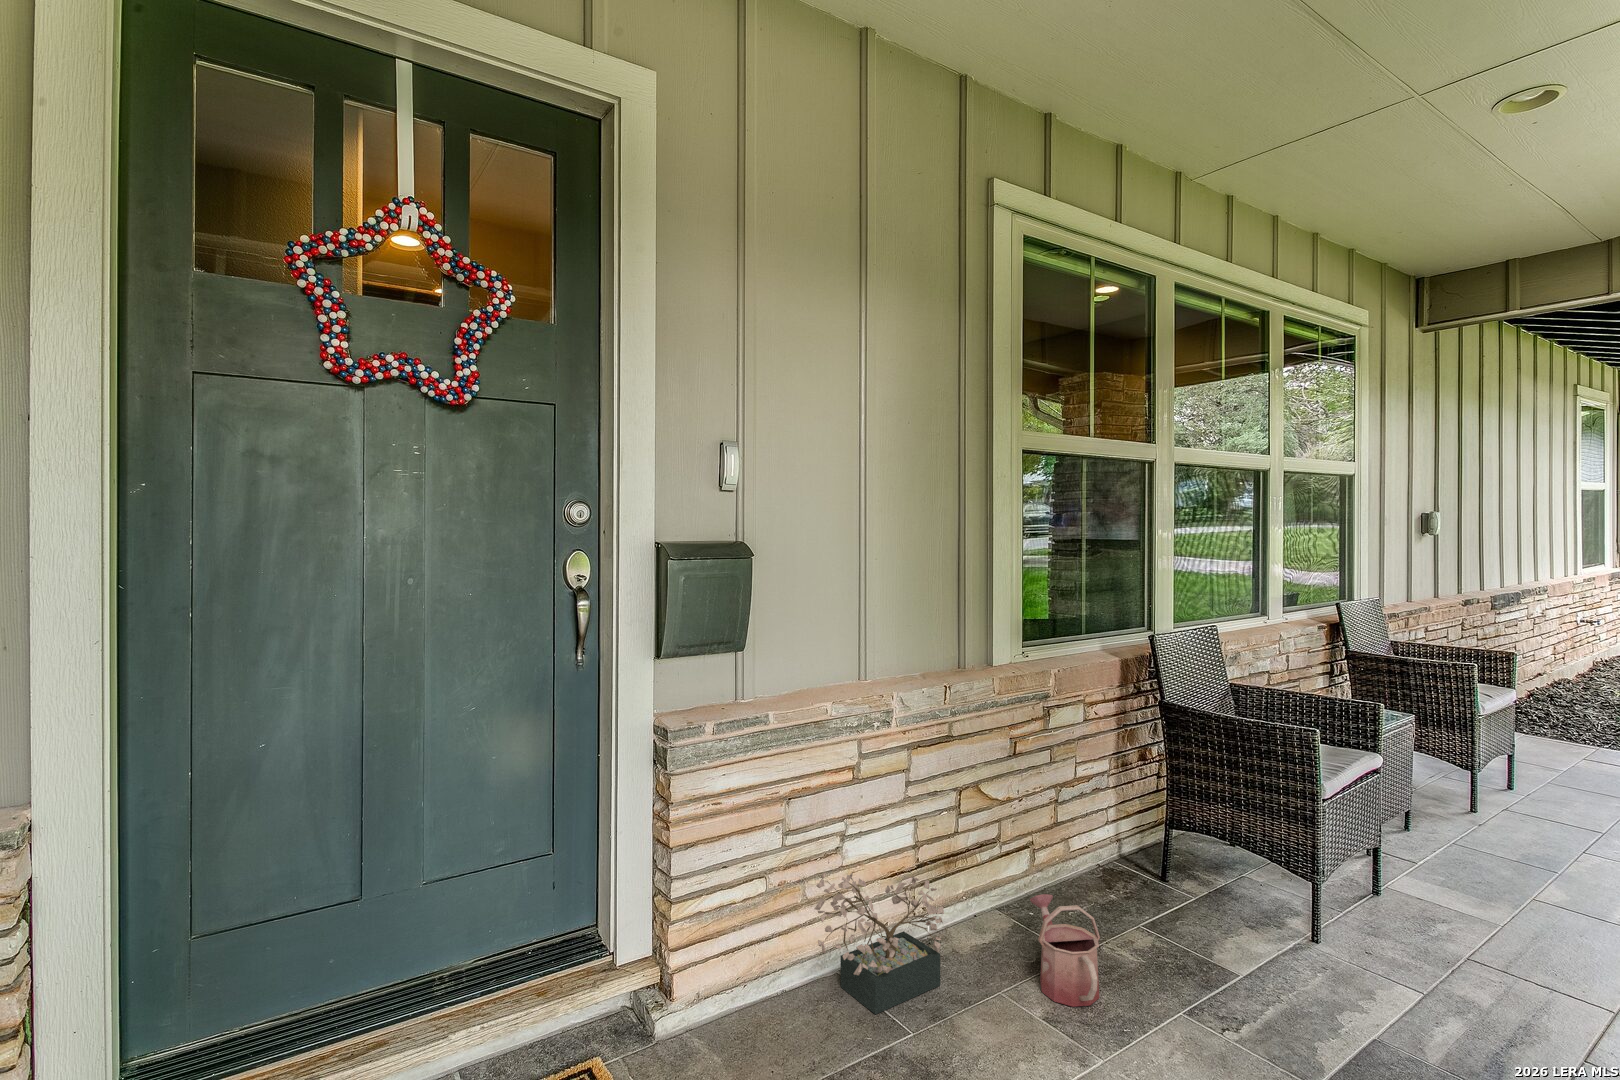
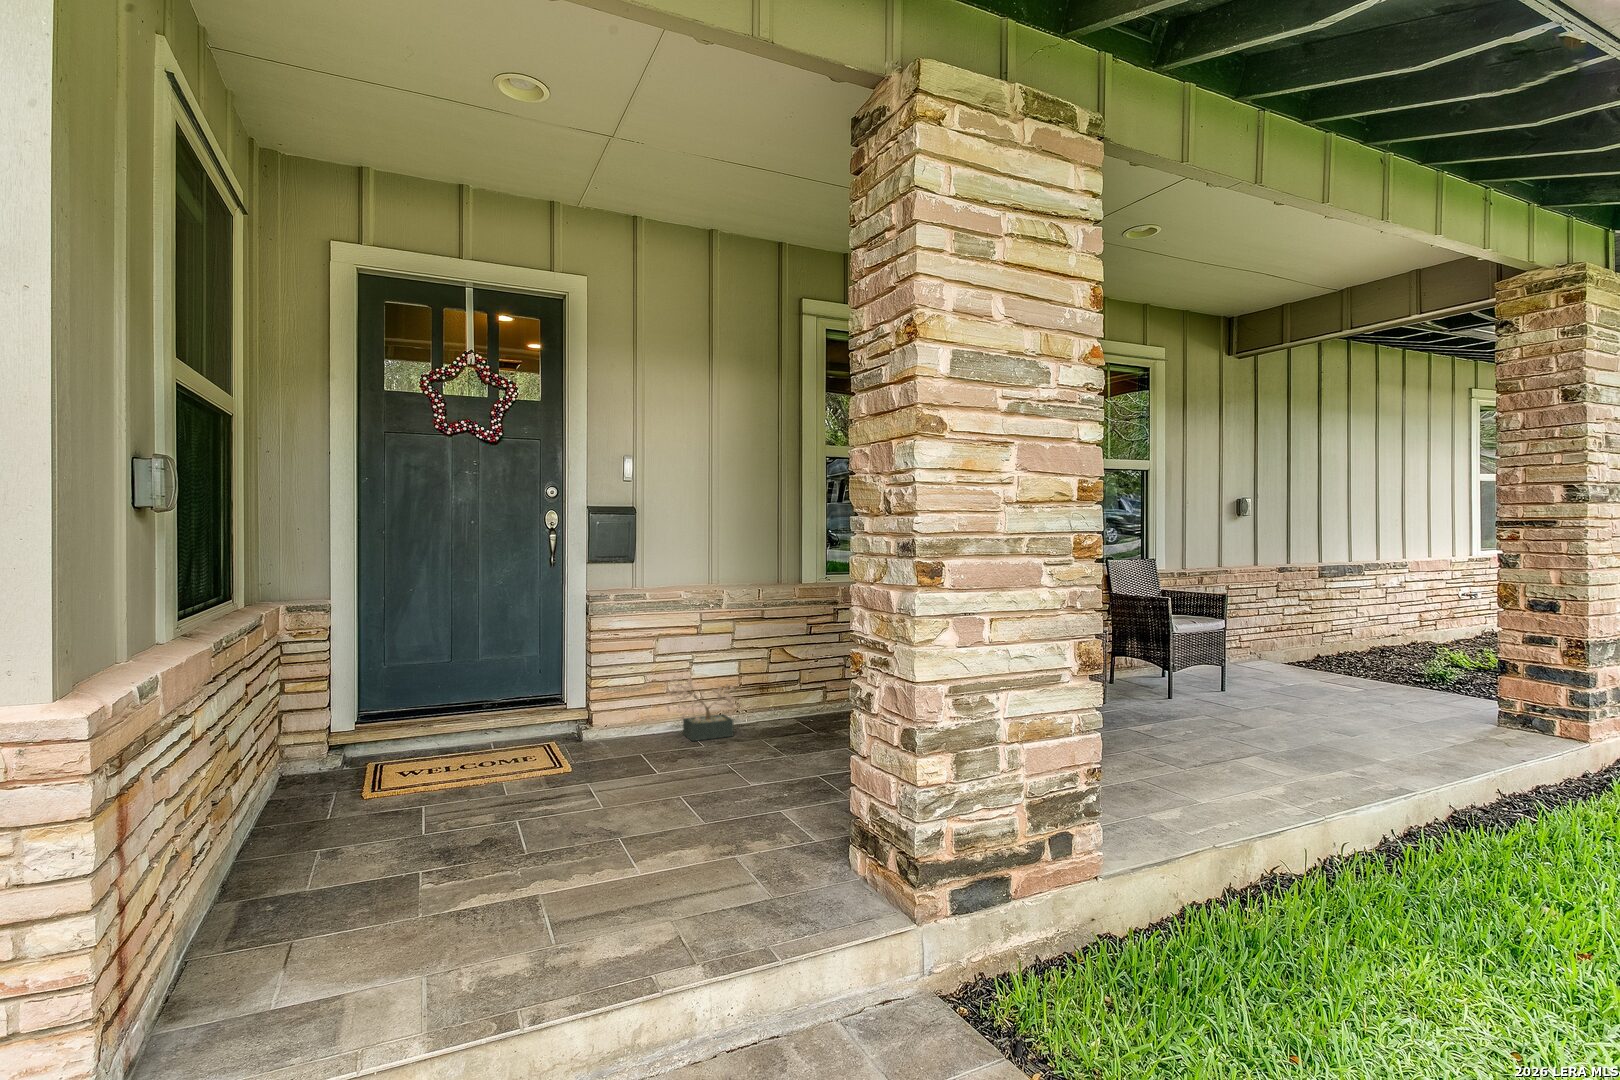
watering can: present [1030,894,1100,1007] -> none [781,696,814,744]

